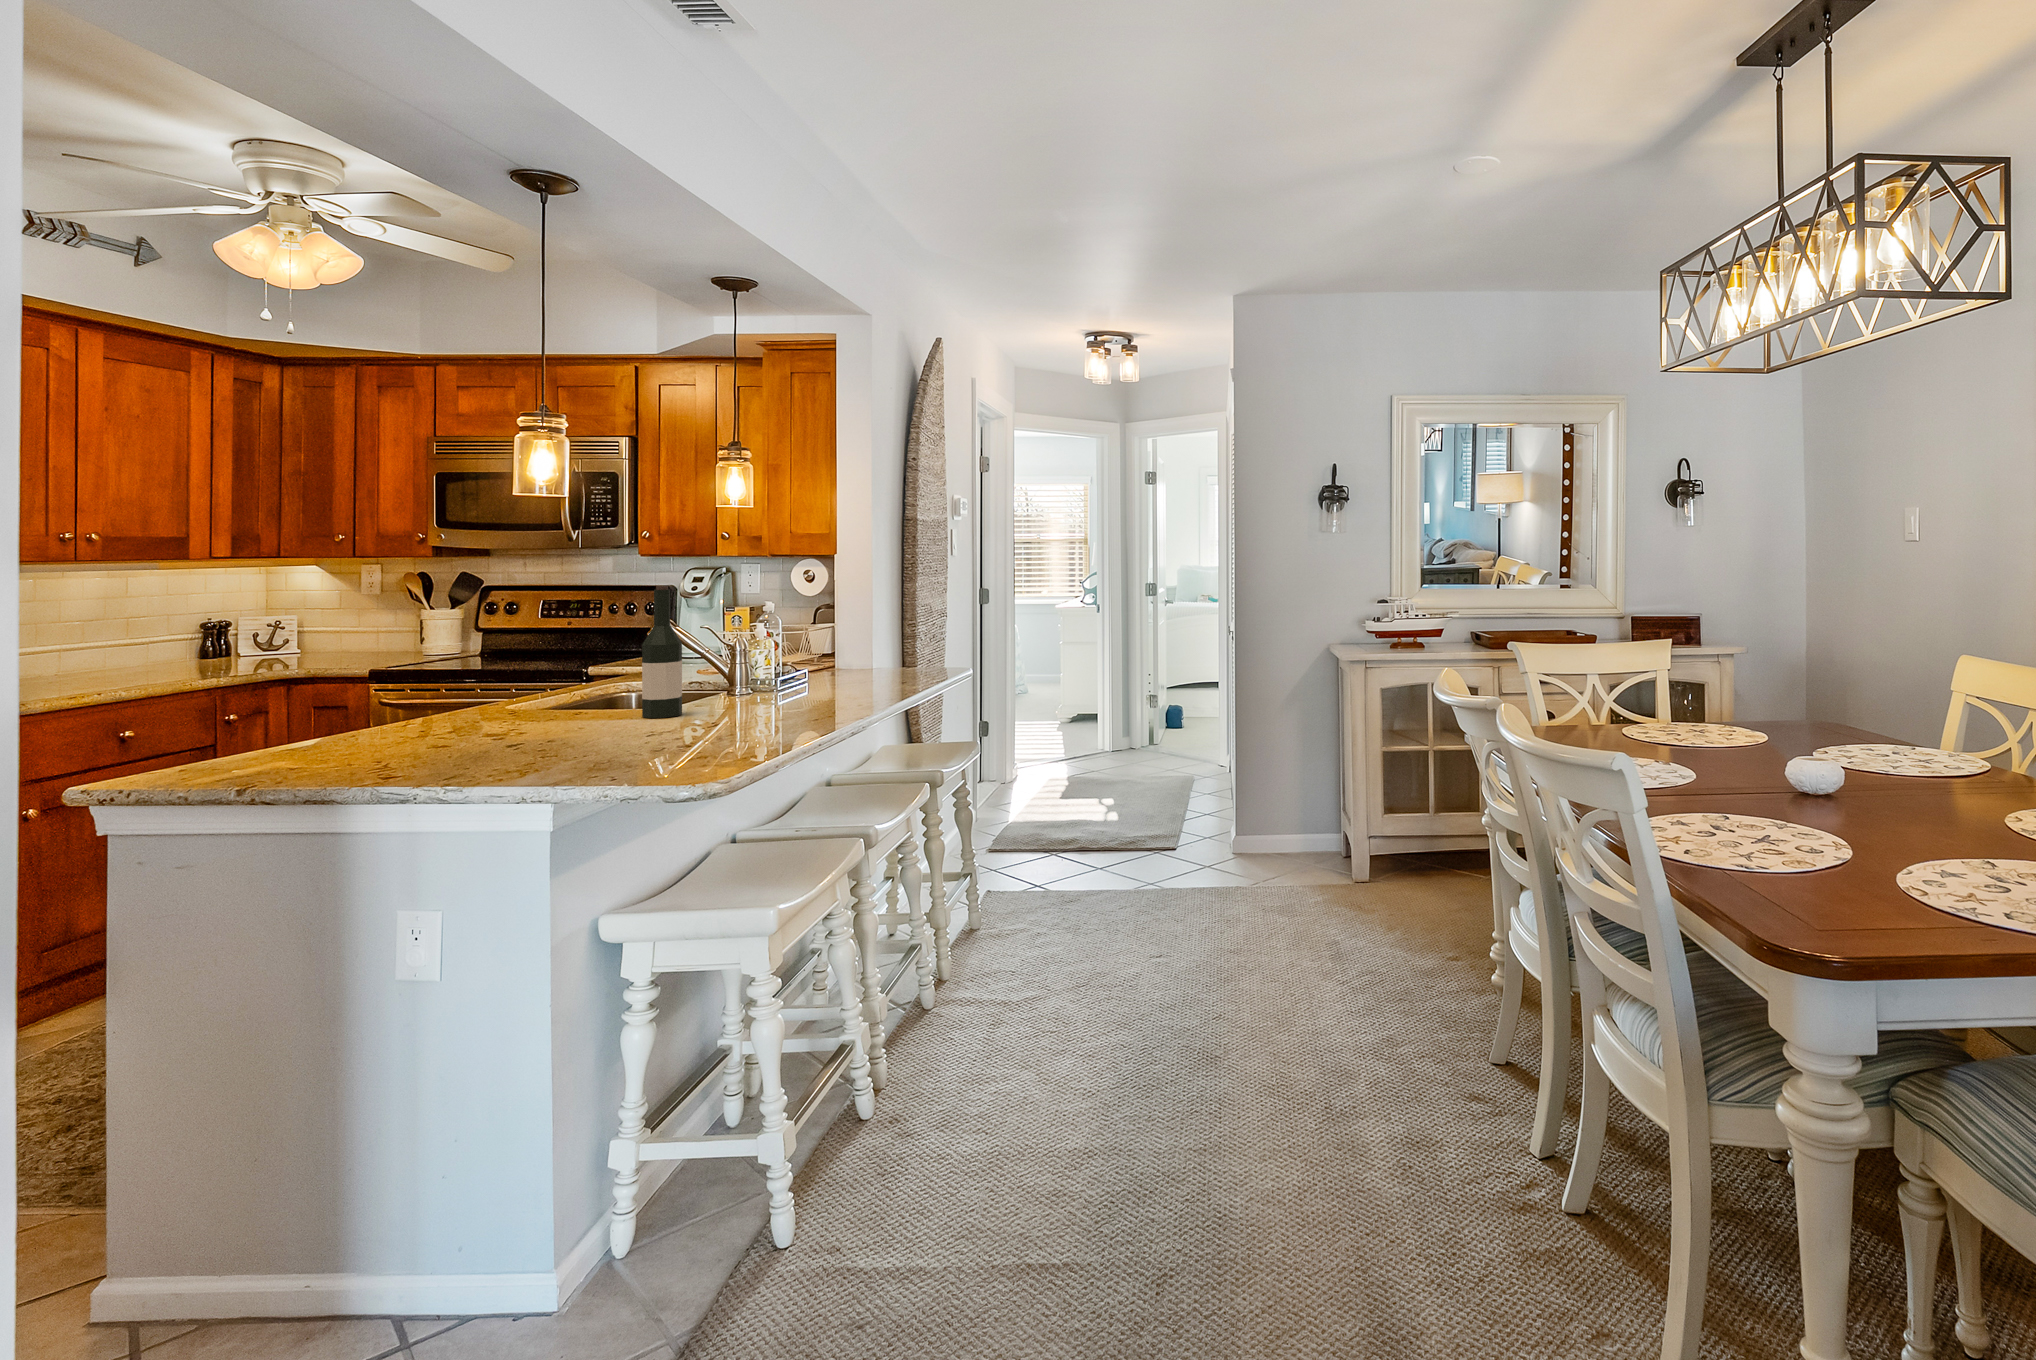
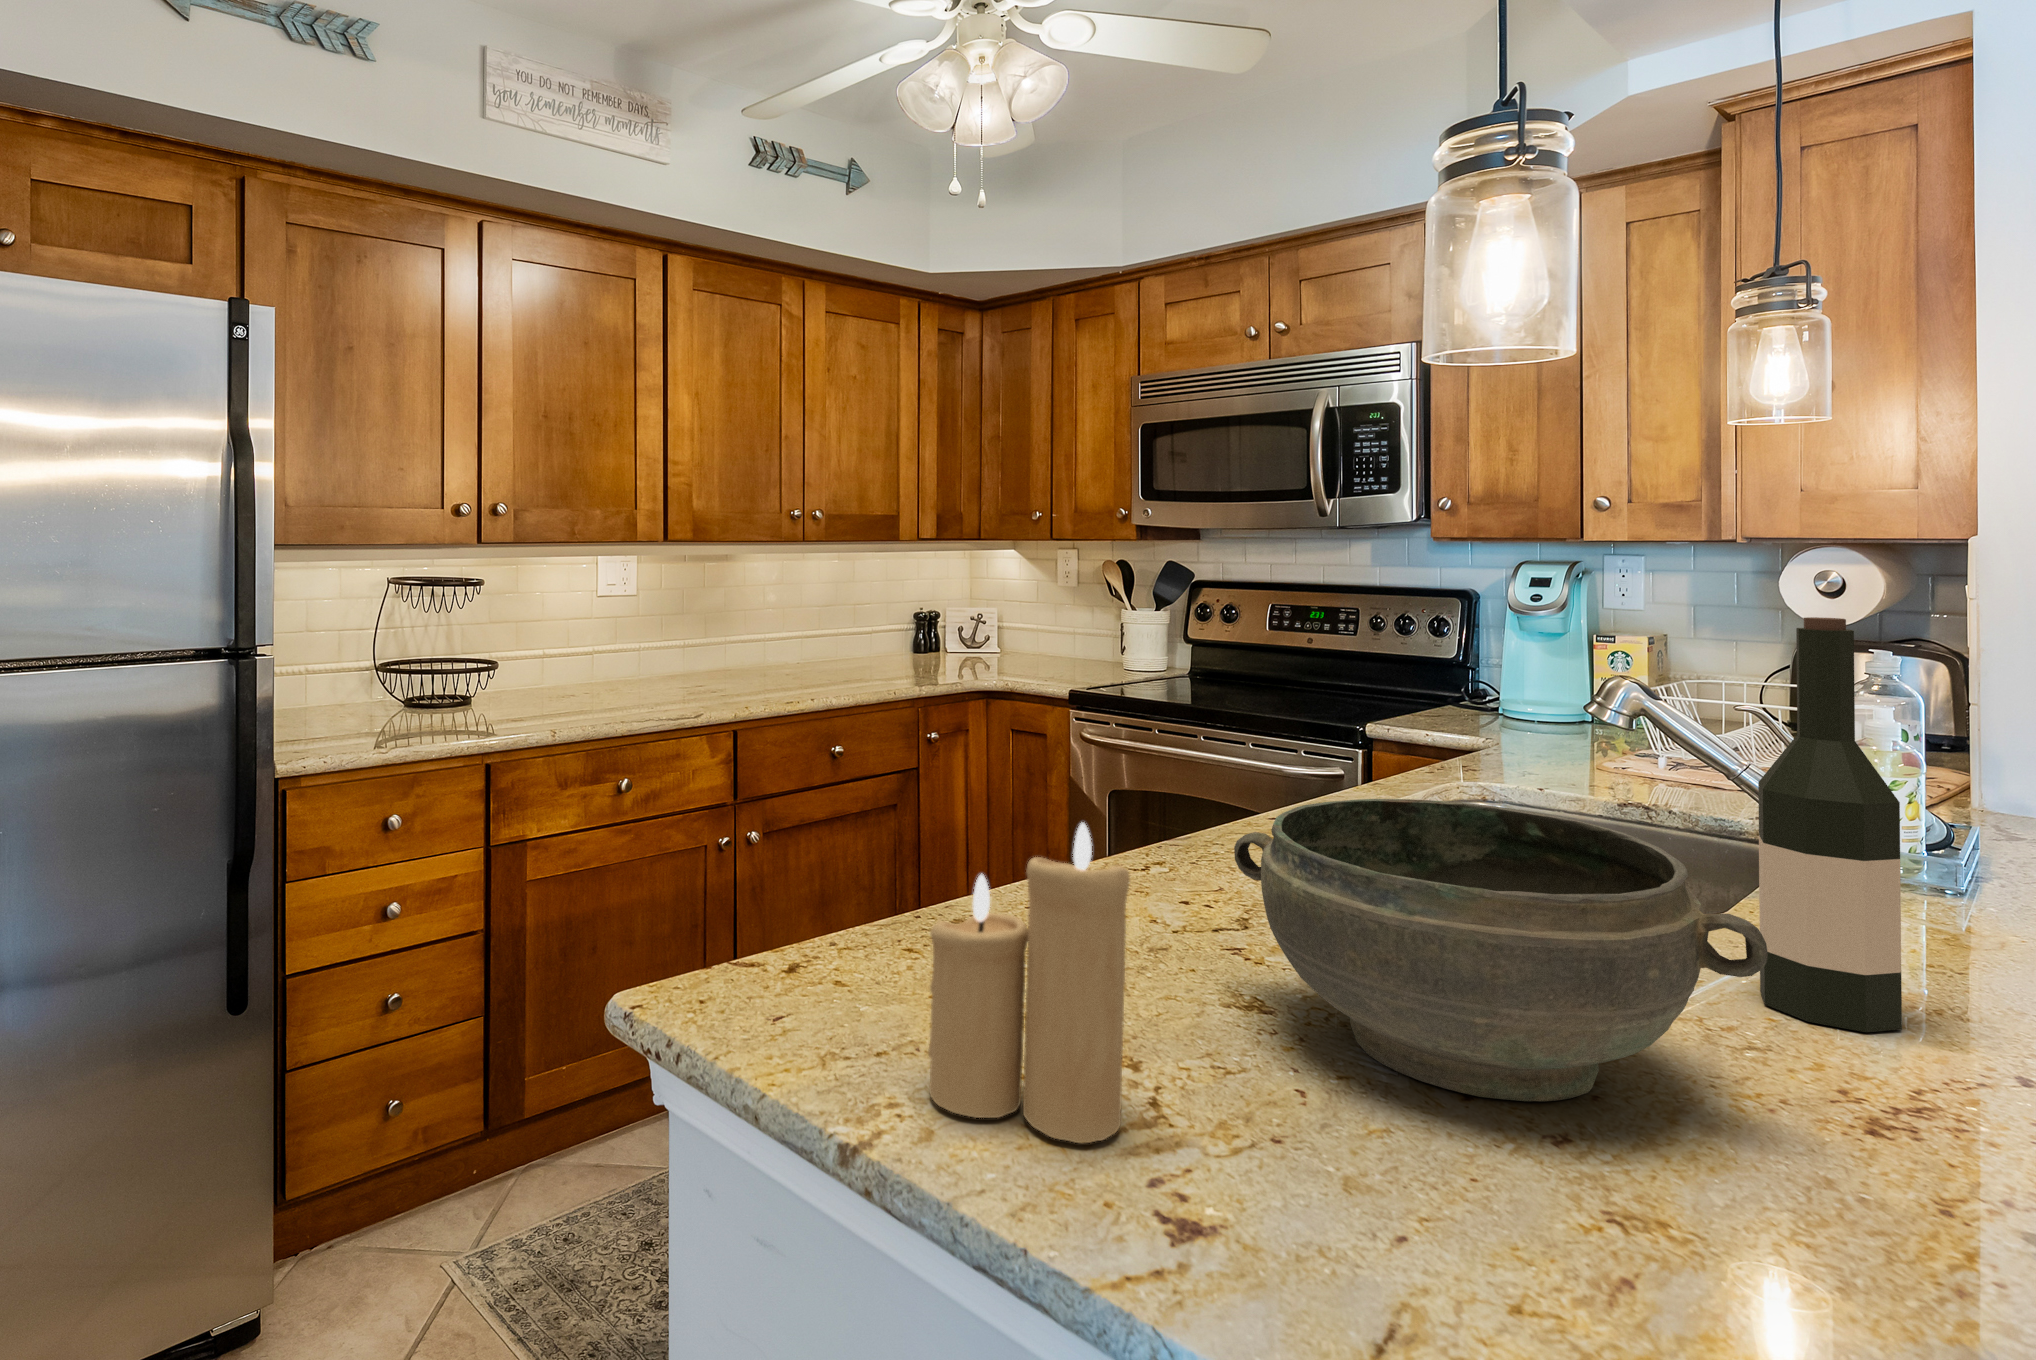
bowl: none [429,657,598,742] -> present [1234,799,1768,1101]
candle: none [280,662,370,768] -> present [928,823,1130,1143]

